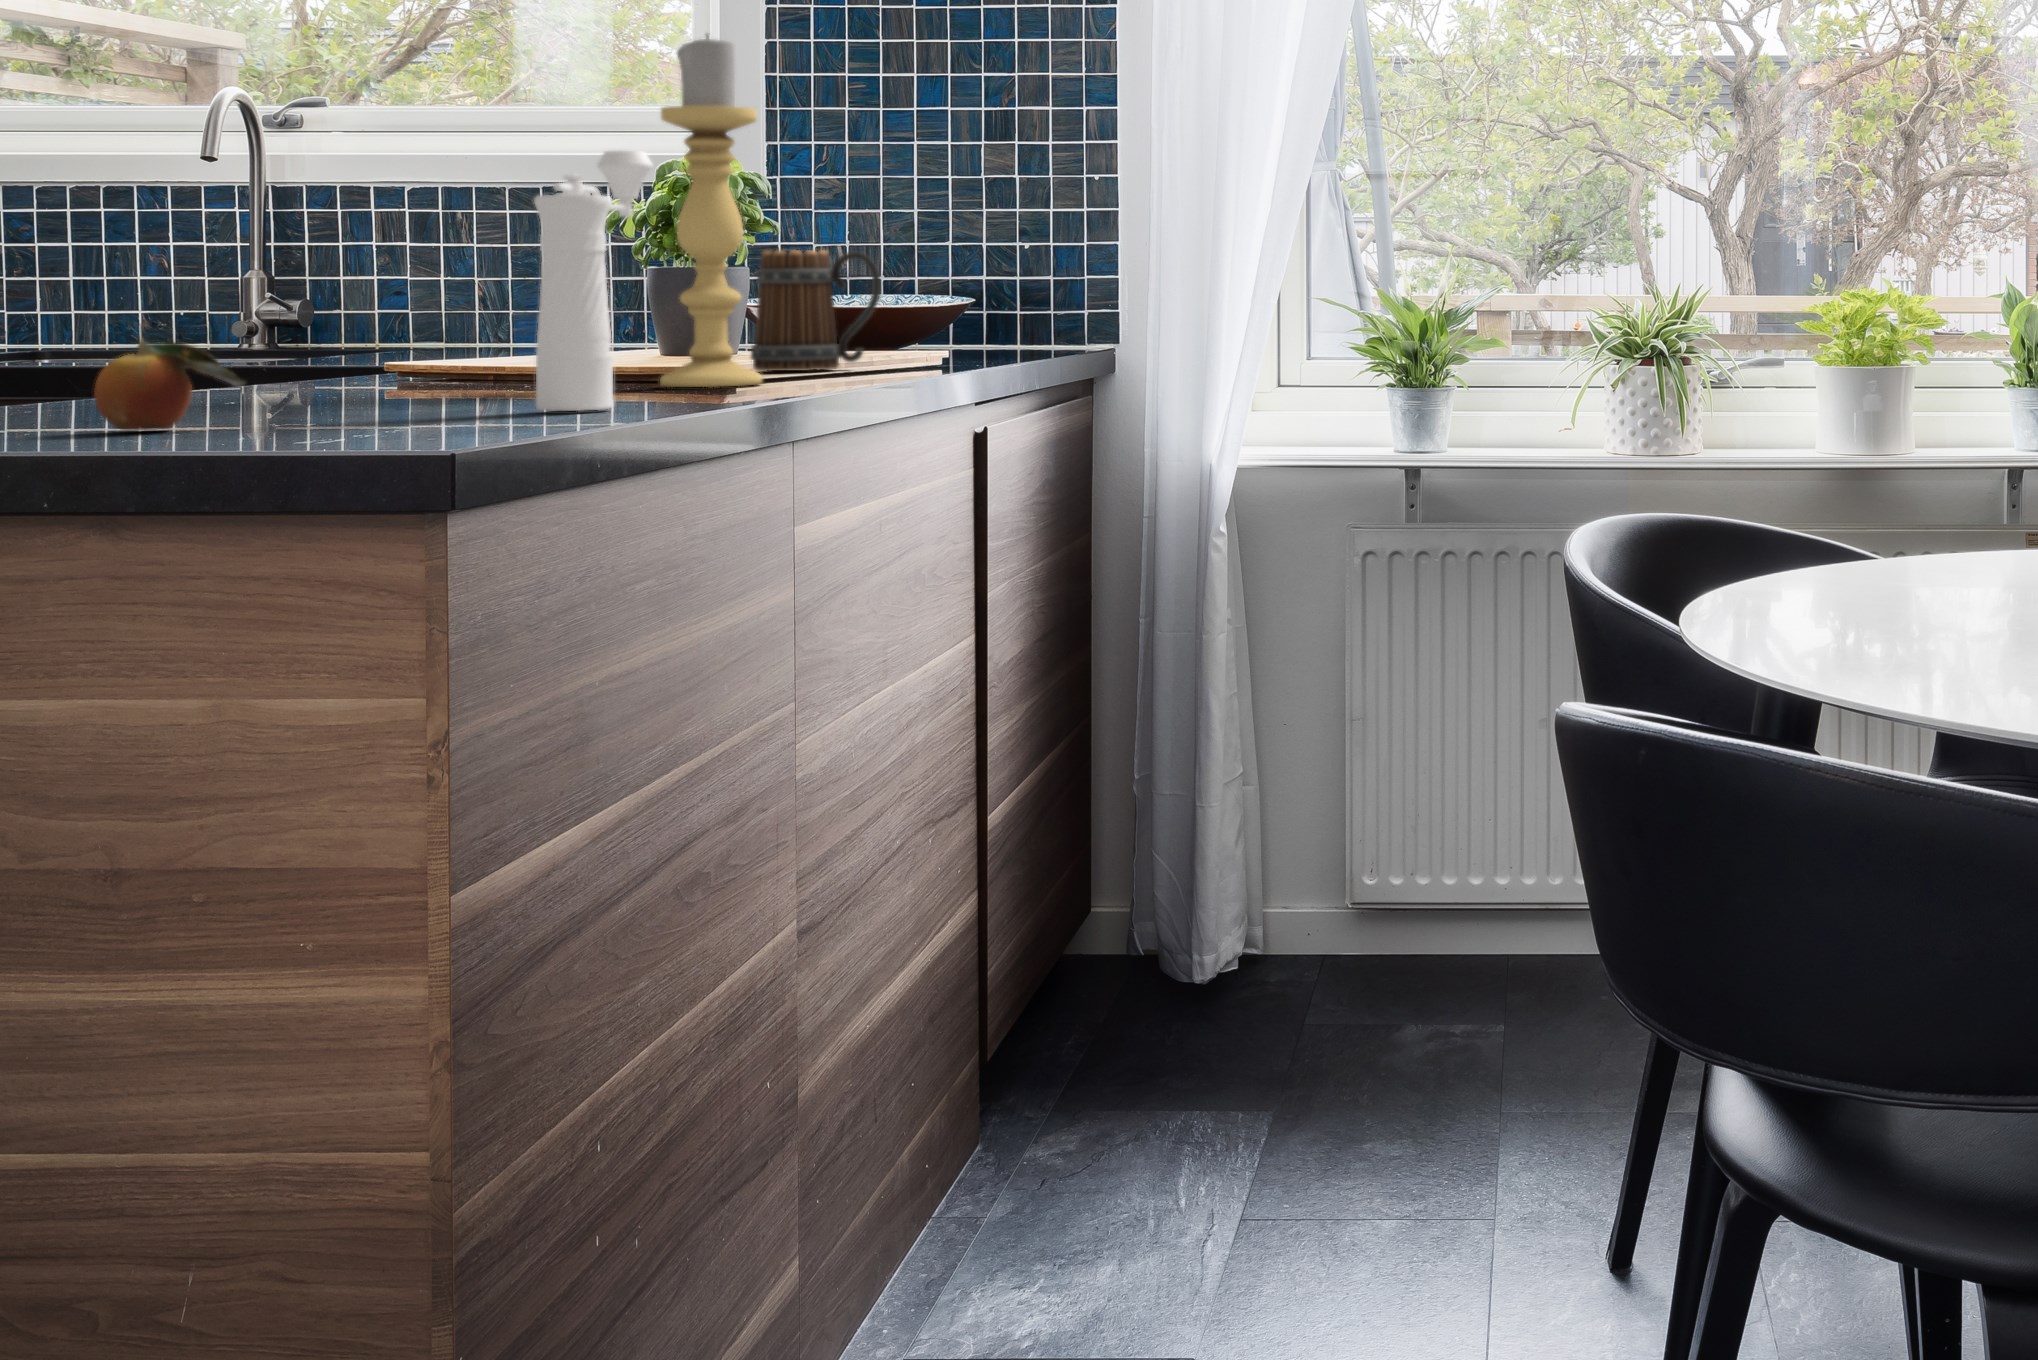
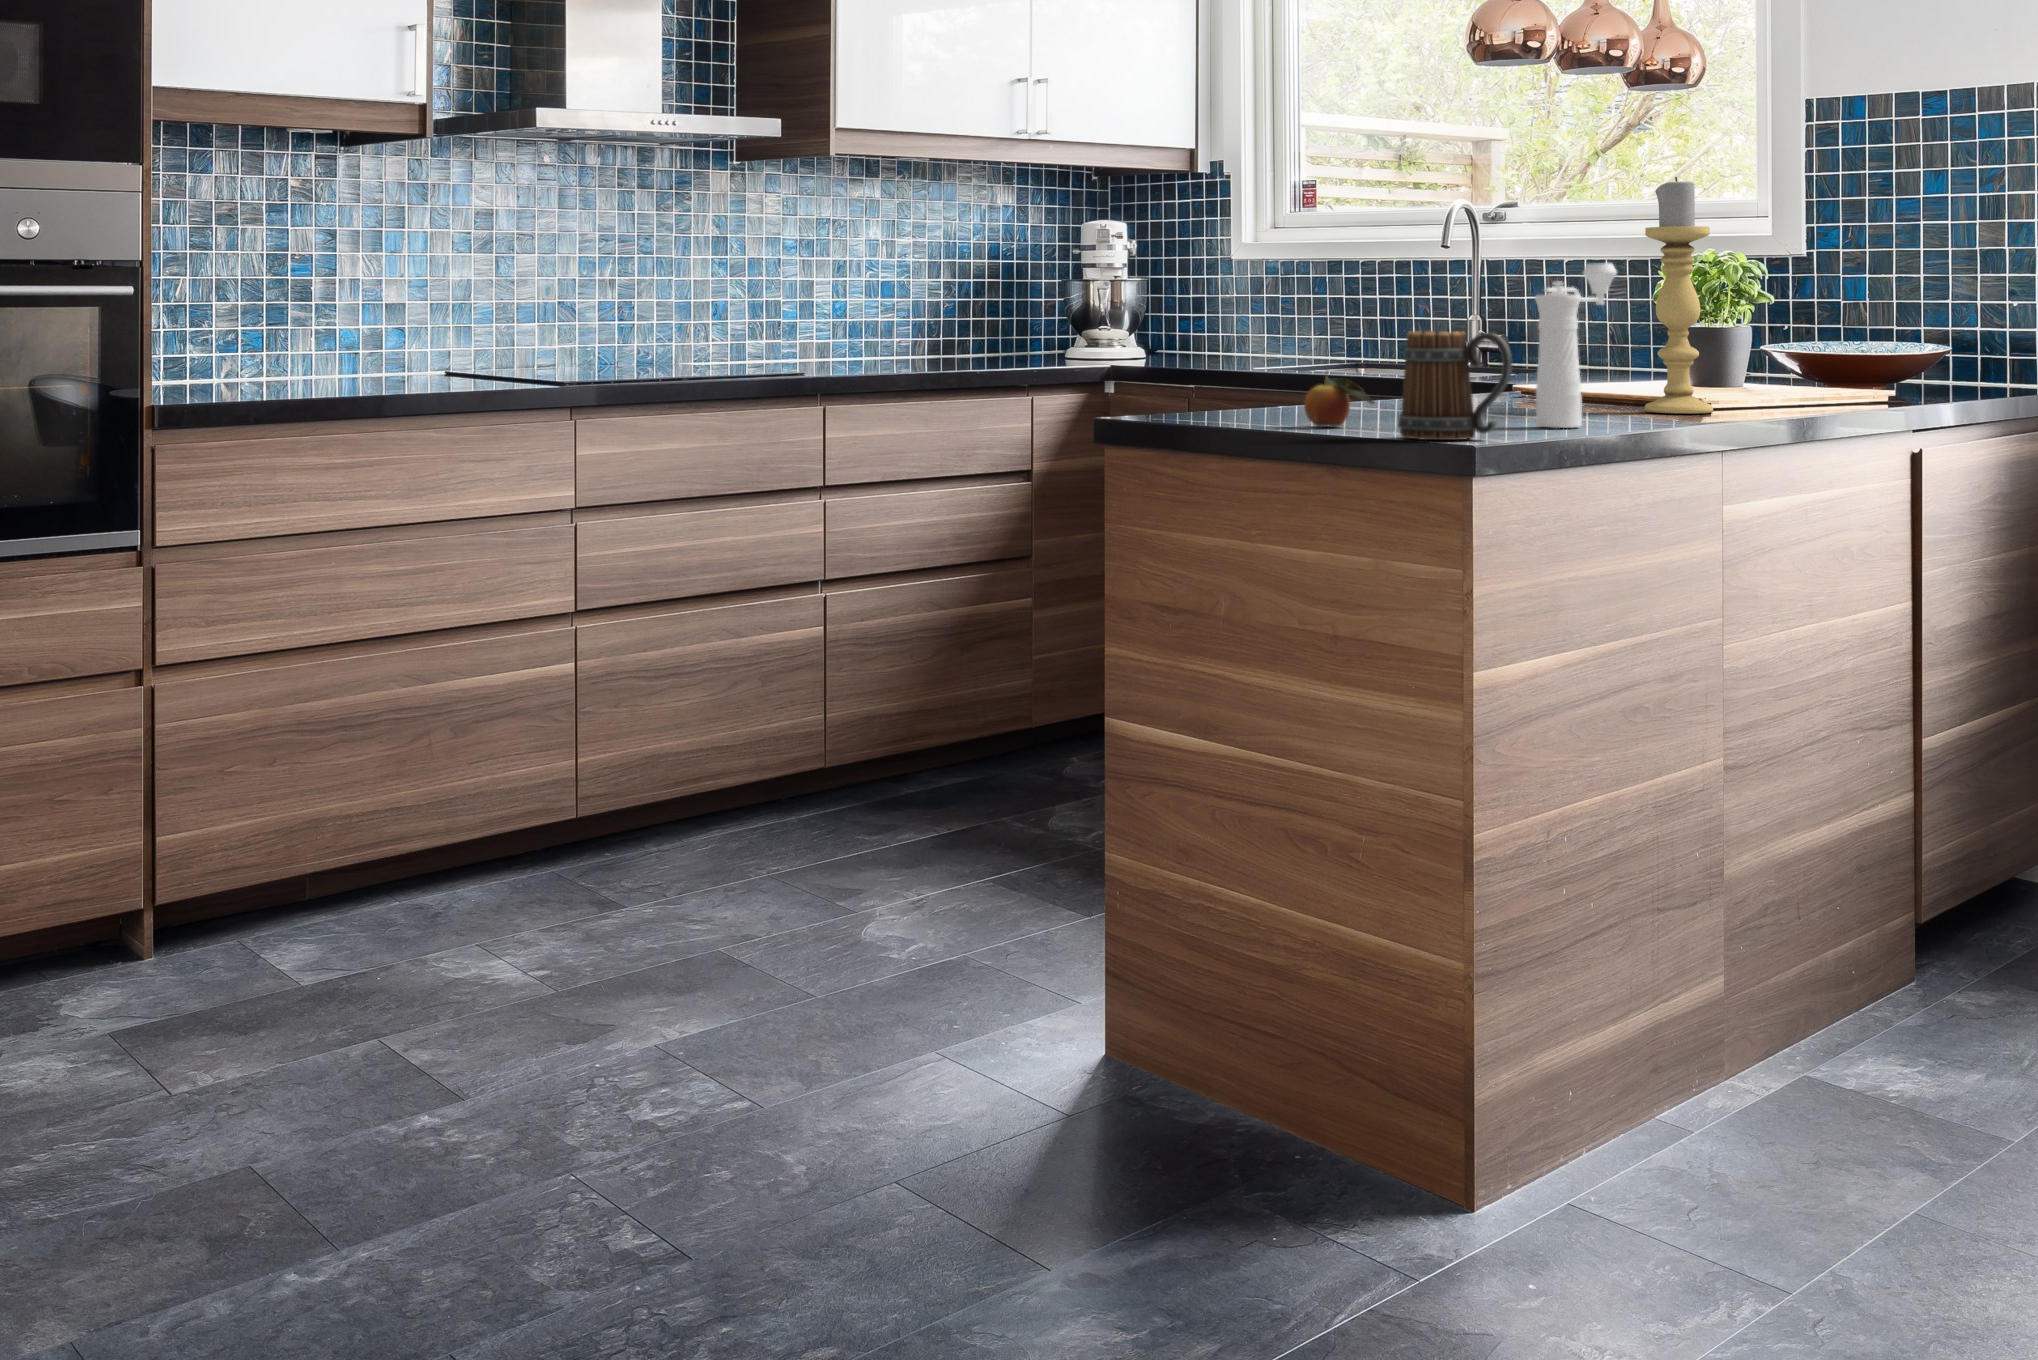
mug: present [751,250,881,371] -> present [1398,331,1512,440]

